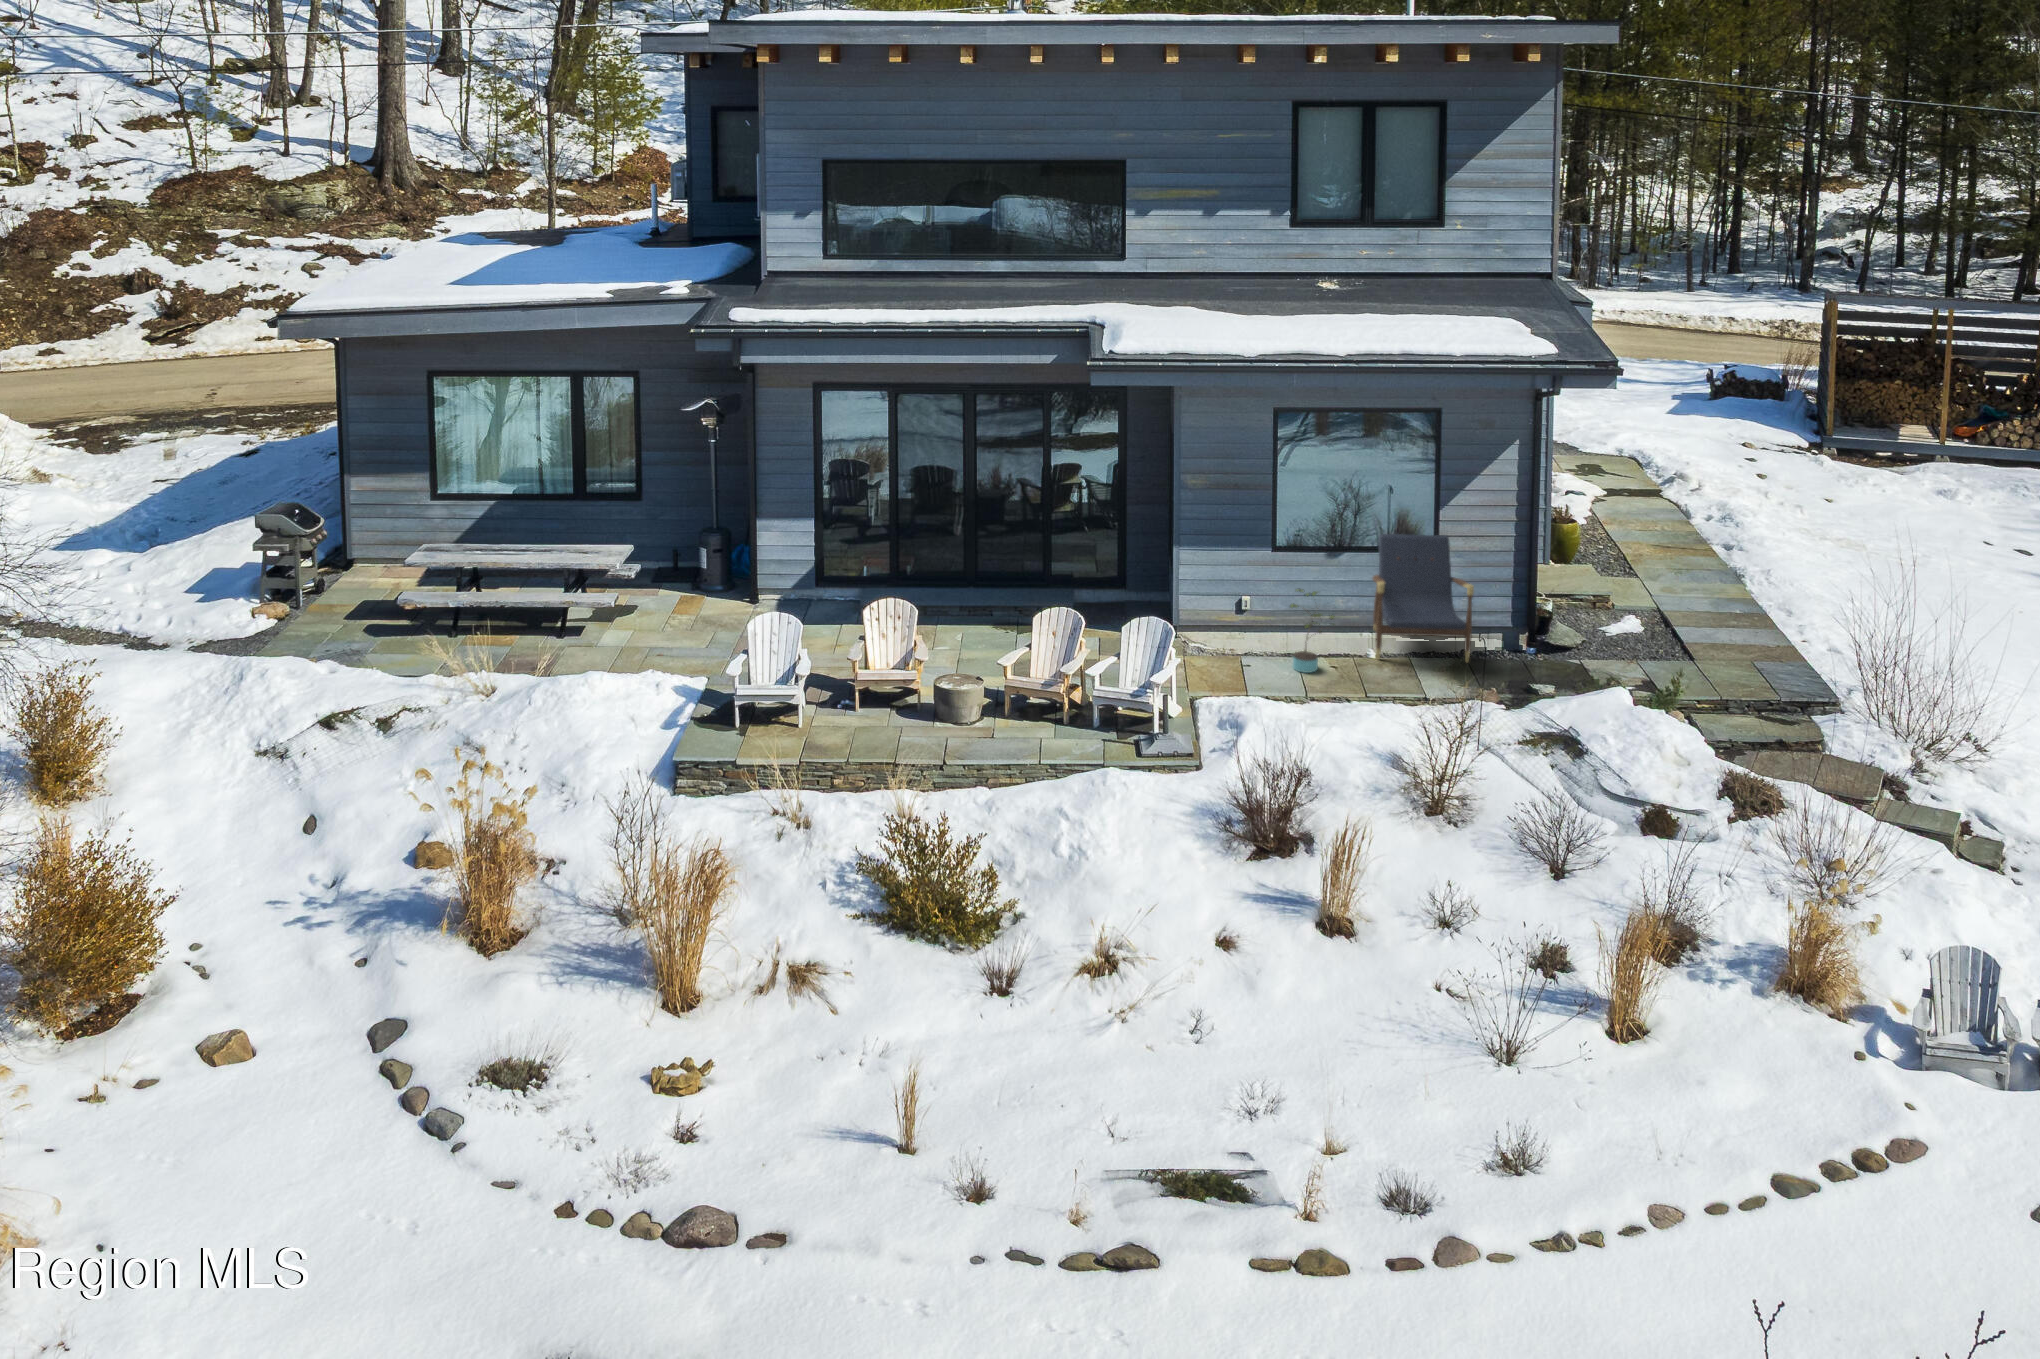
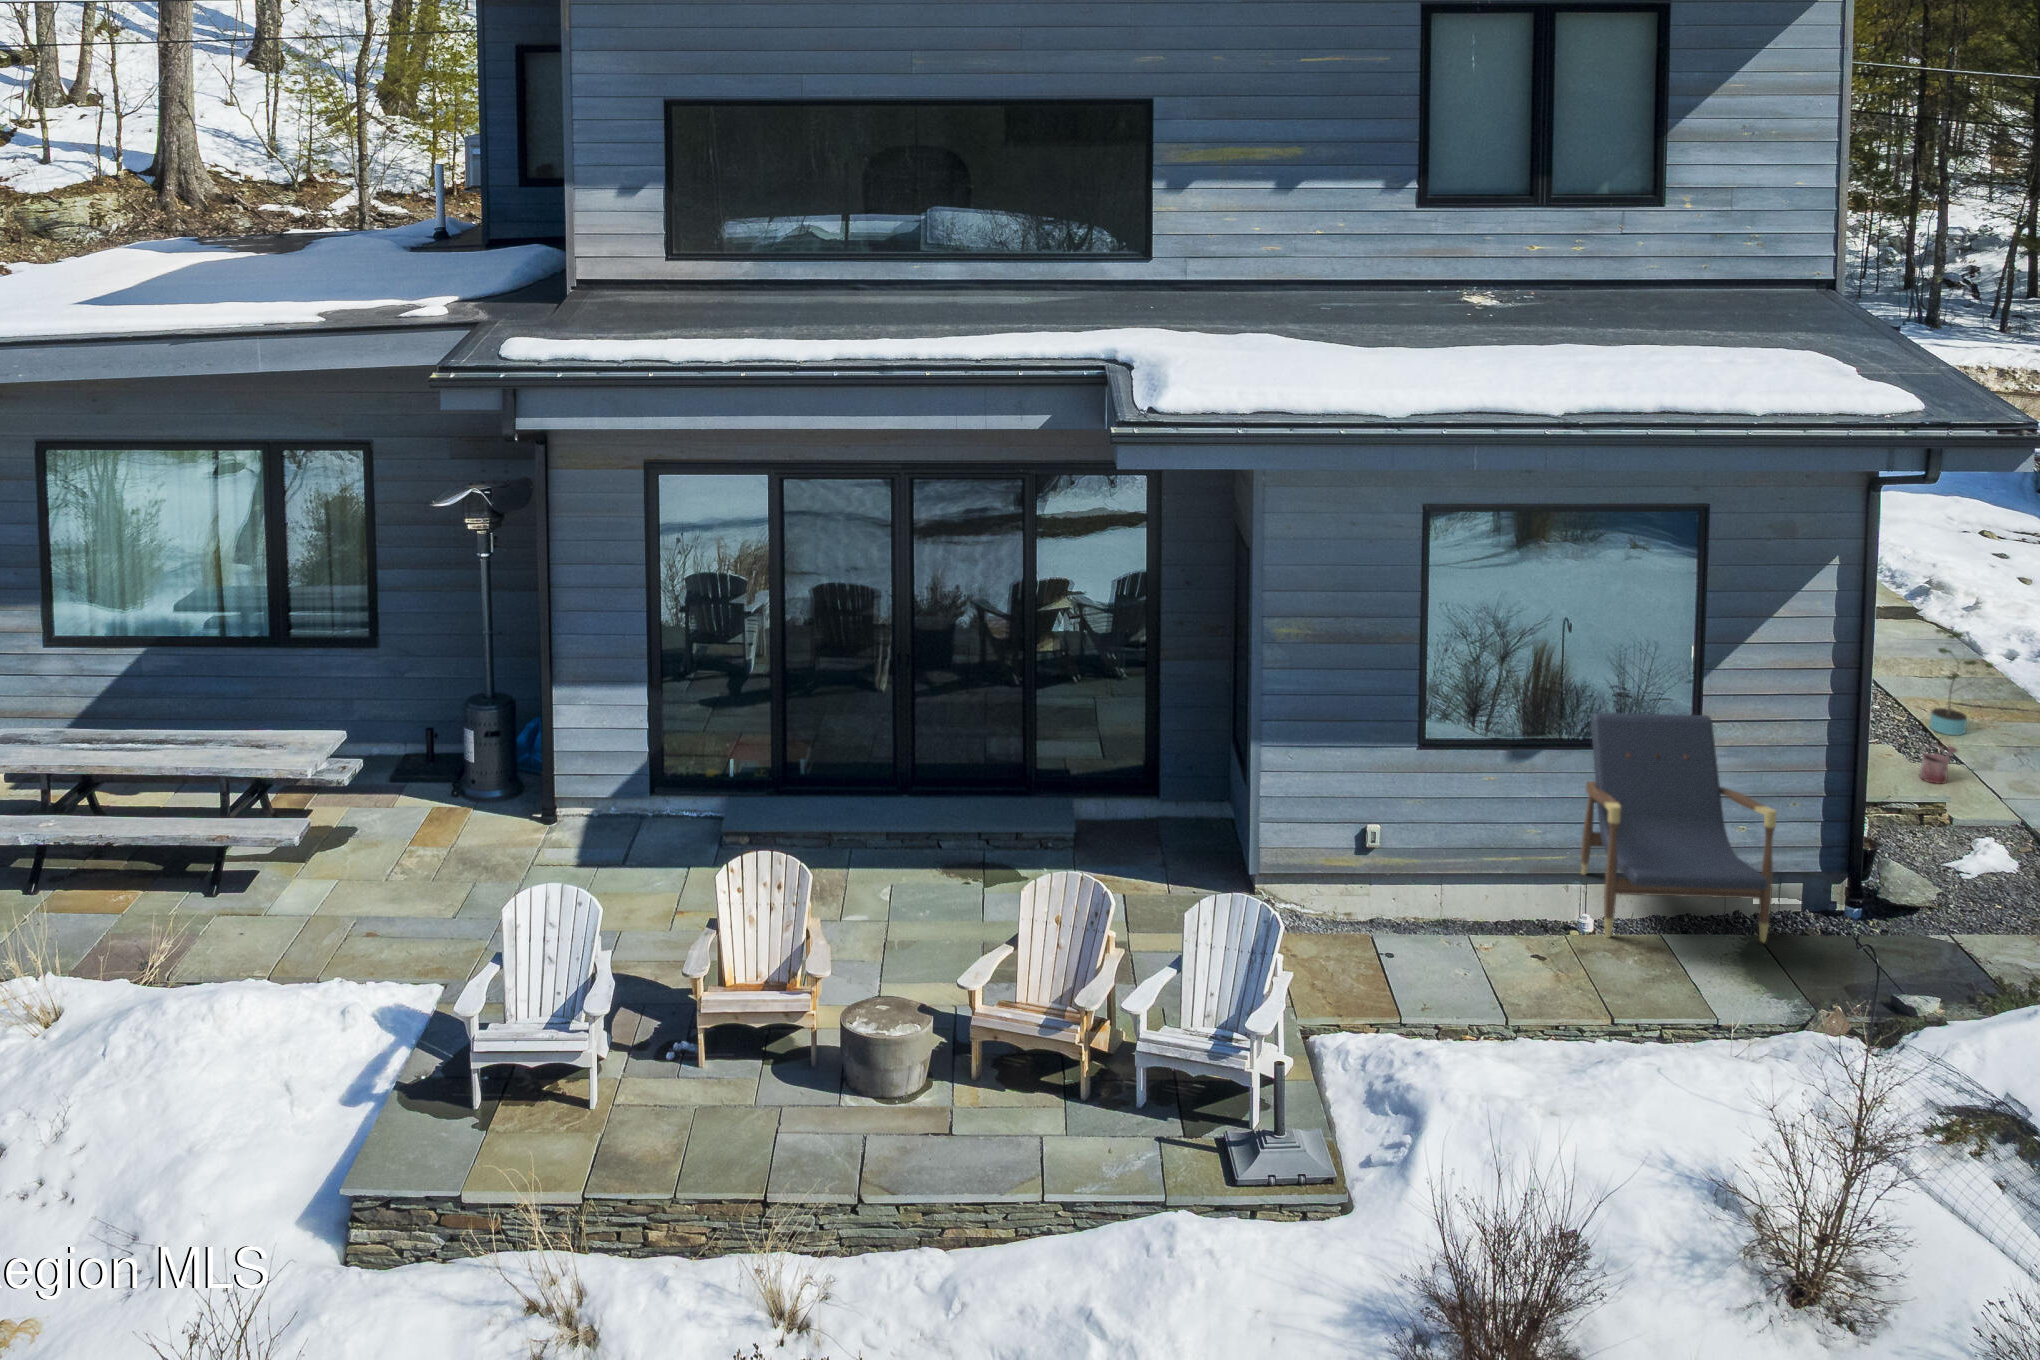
watering can: none [1615,568,1642,593] -> present [1920,746,1957,784]
potted plant: present [1290,589,1334,673] -> present [1930,629,1993,735]

